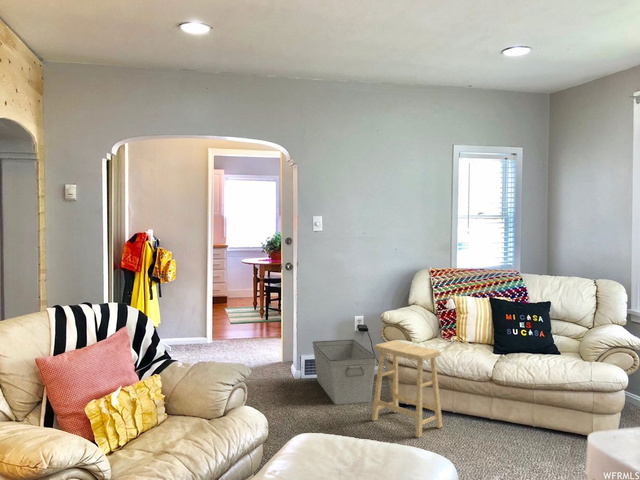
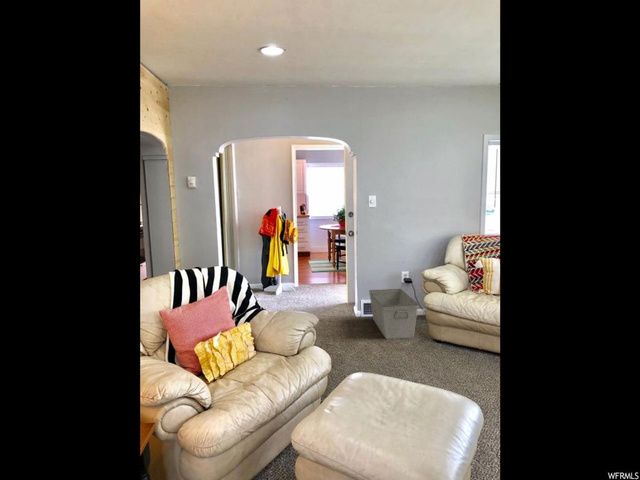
footstool: present [372,341,442,438] -> none [414,293,471,370]

